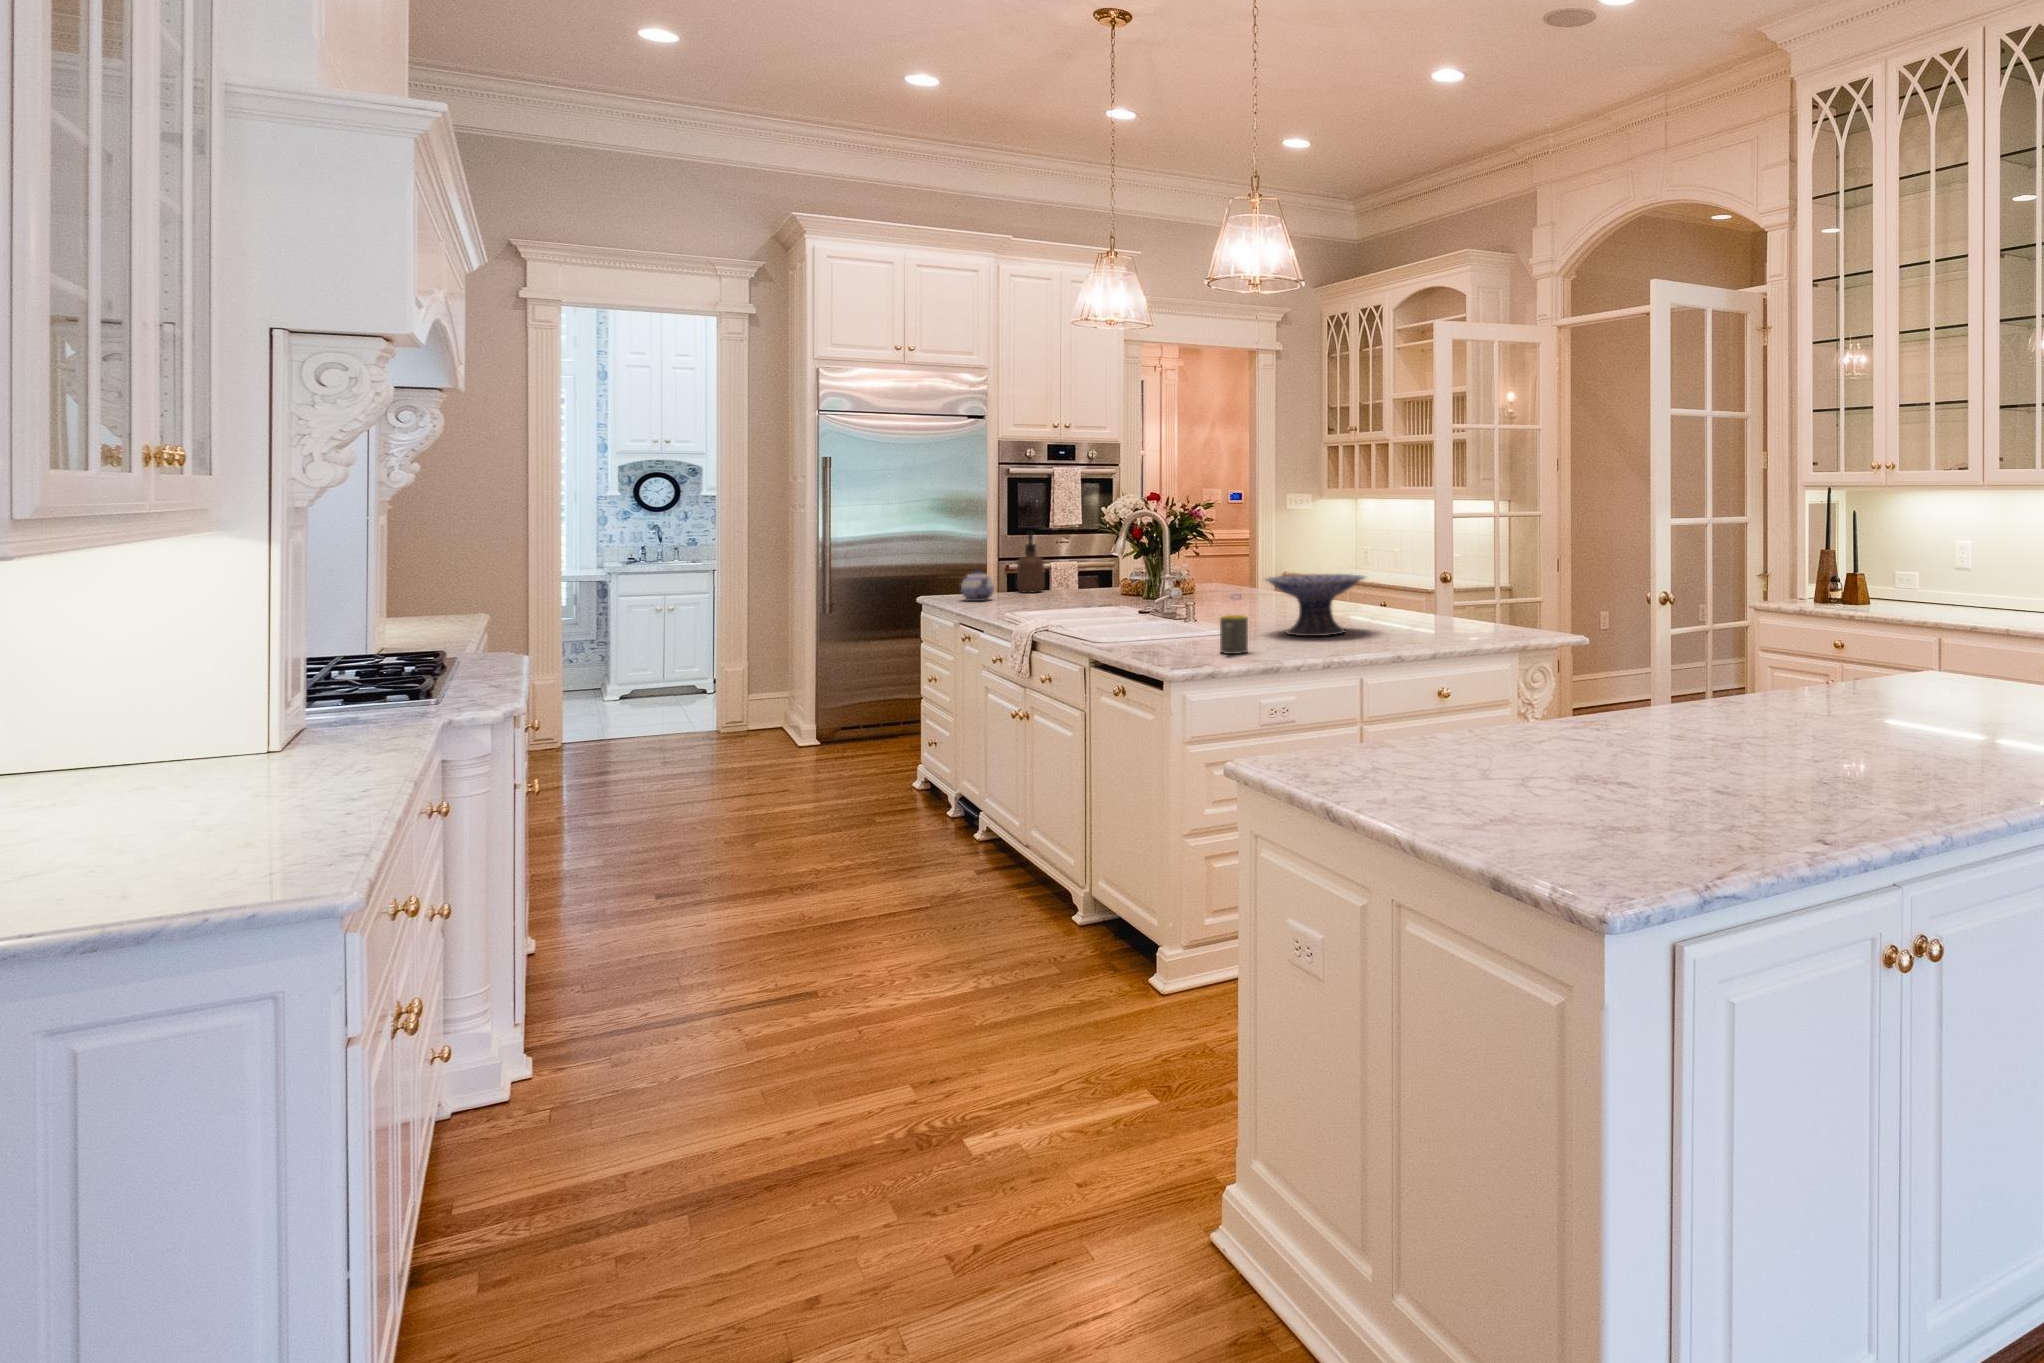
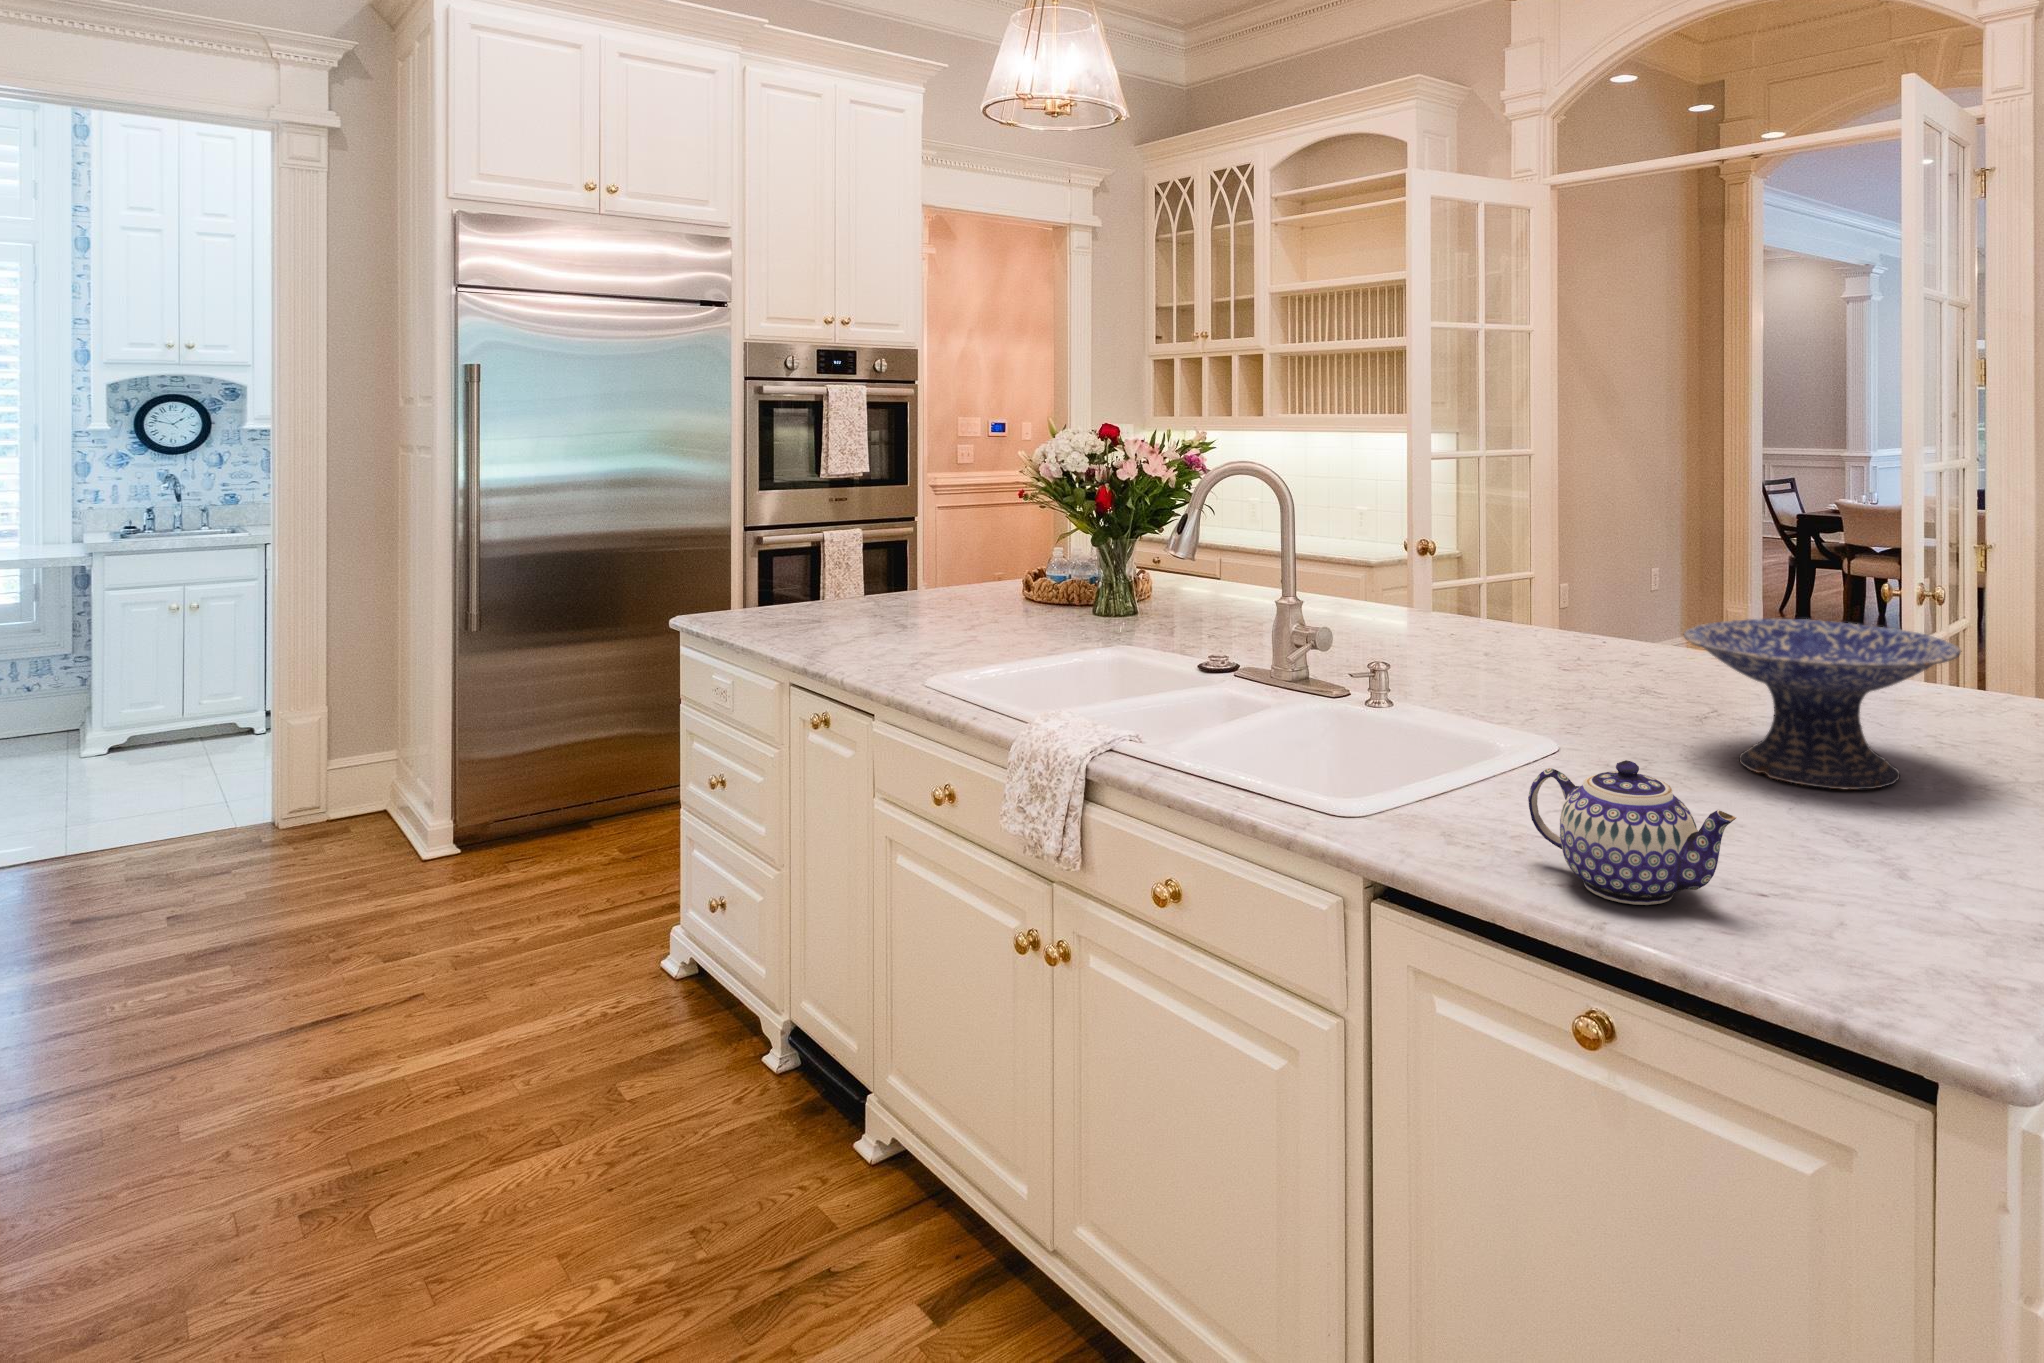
soap dispenser: present [1017,532,1044,593] -> none [855,499,903,607]
teapot: present [961,569,994,601] -> present [1528,760,1736,905]
mug: present [1220,615,1248,654] -> none [1859,790,1981,919]

